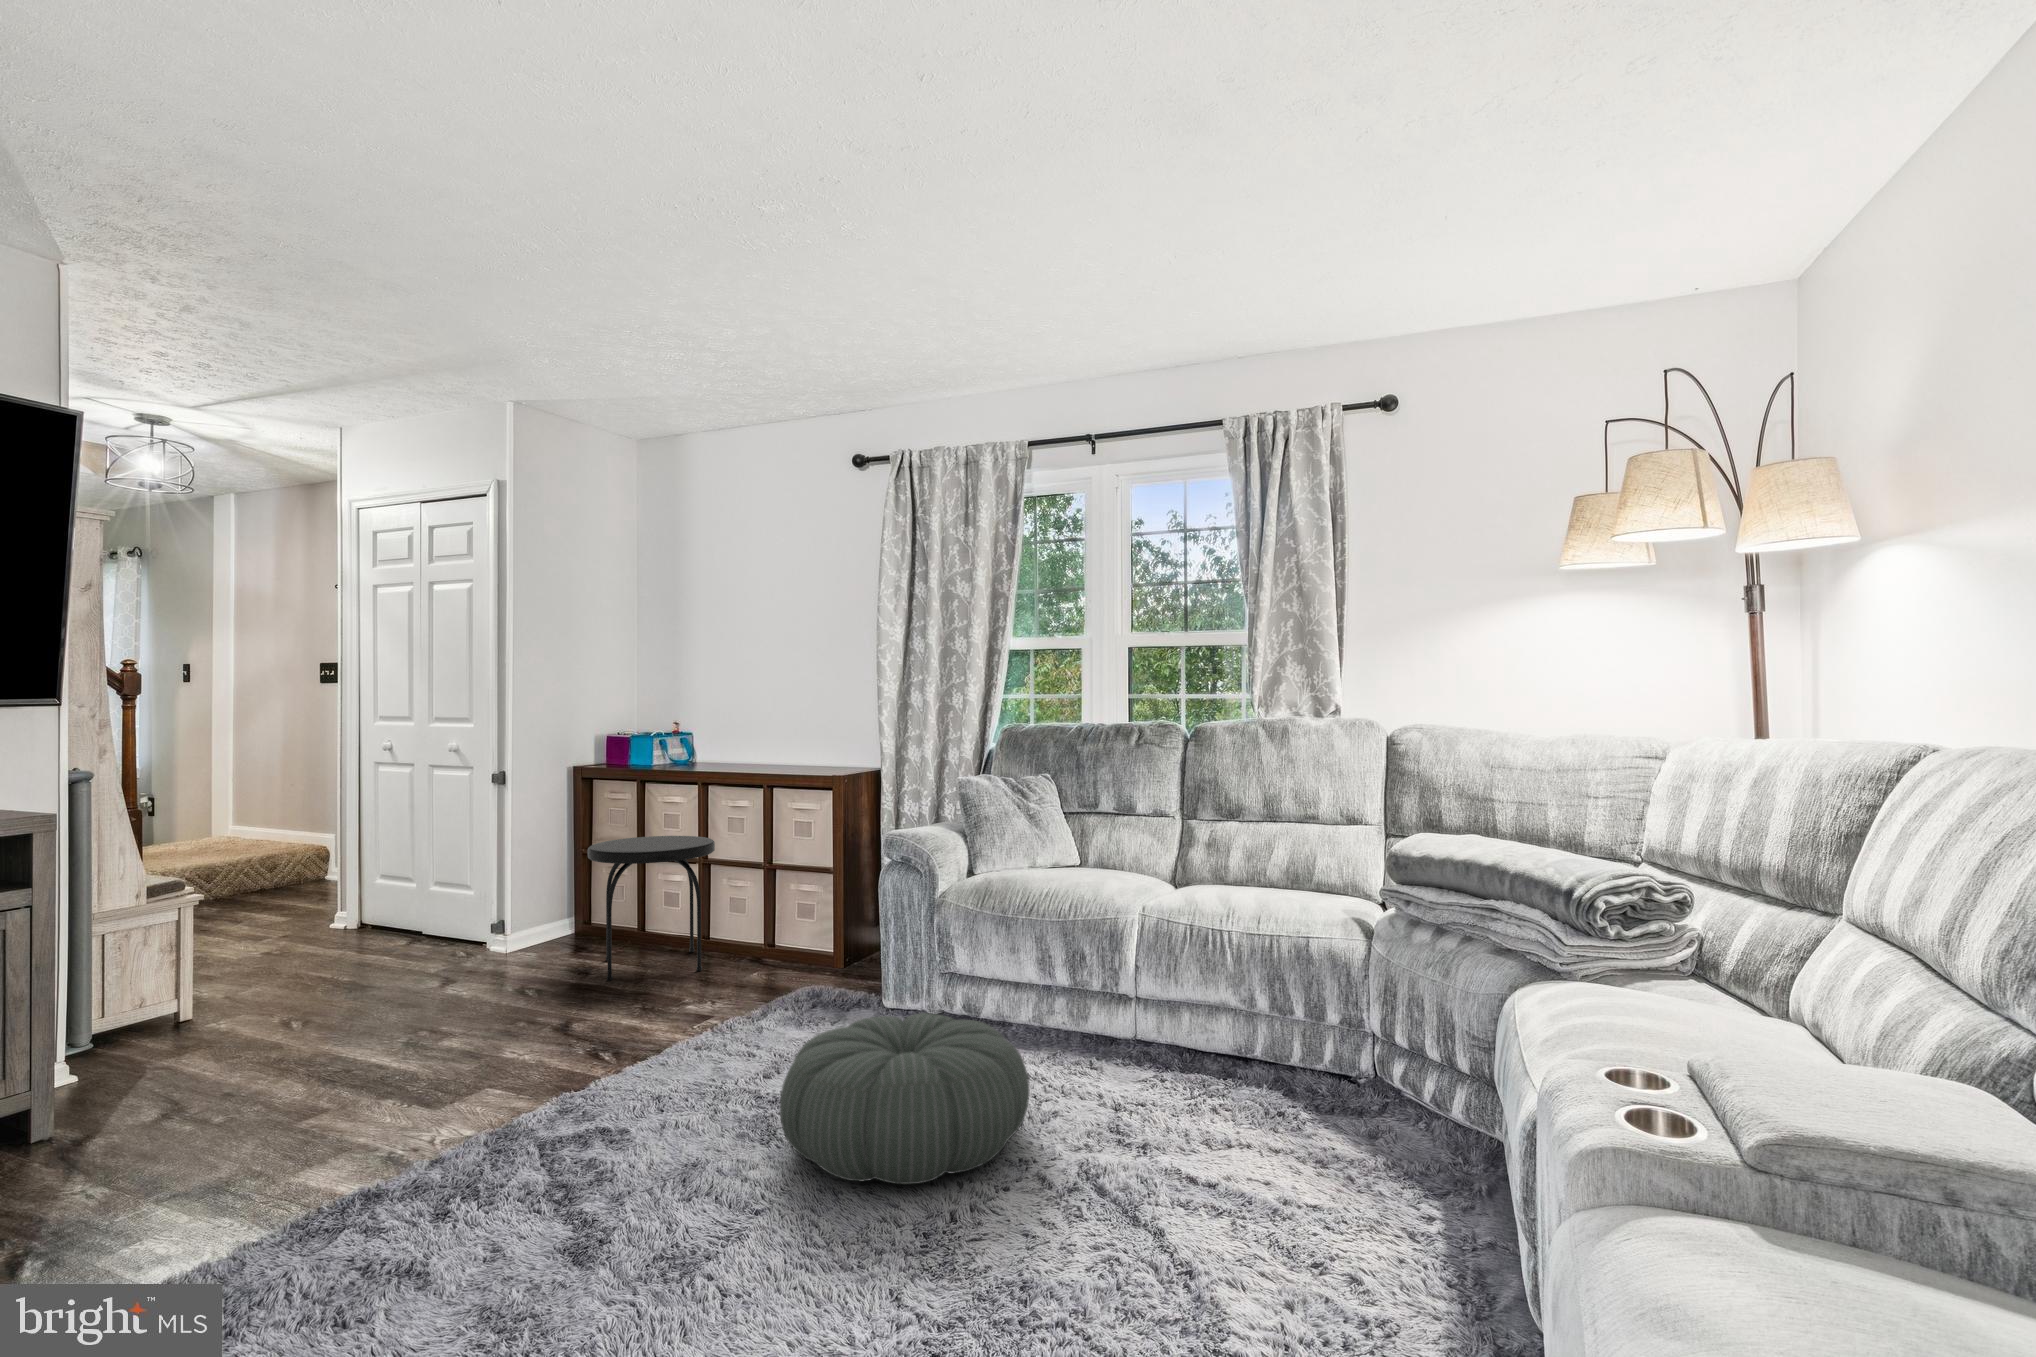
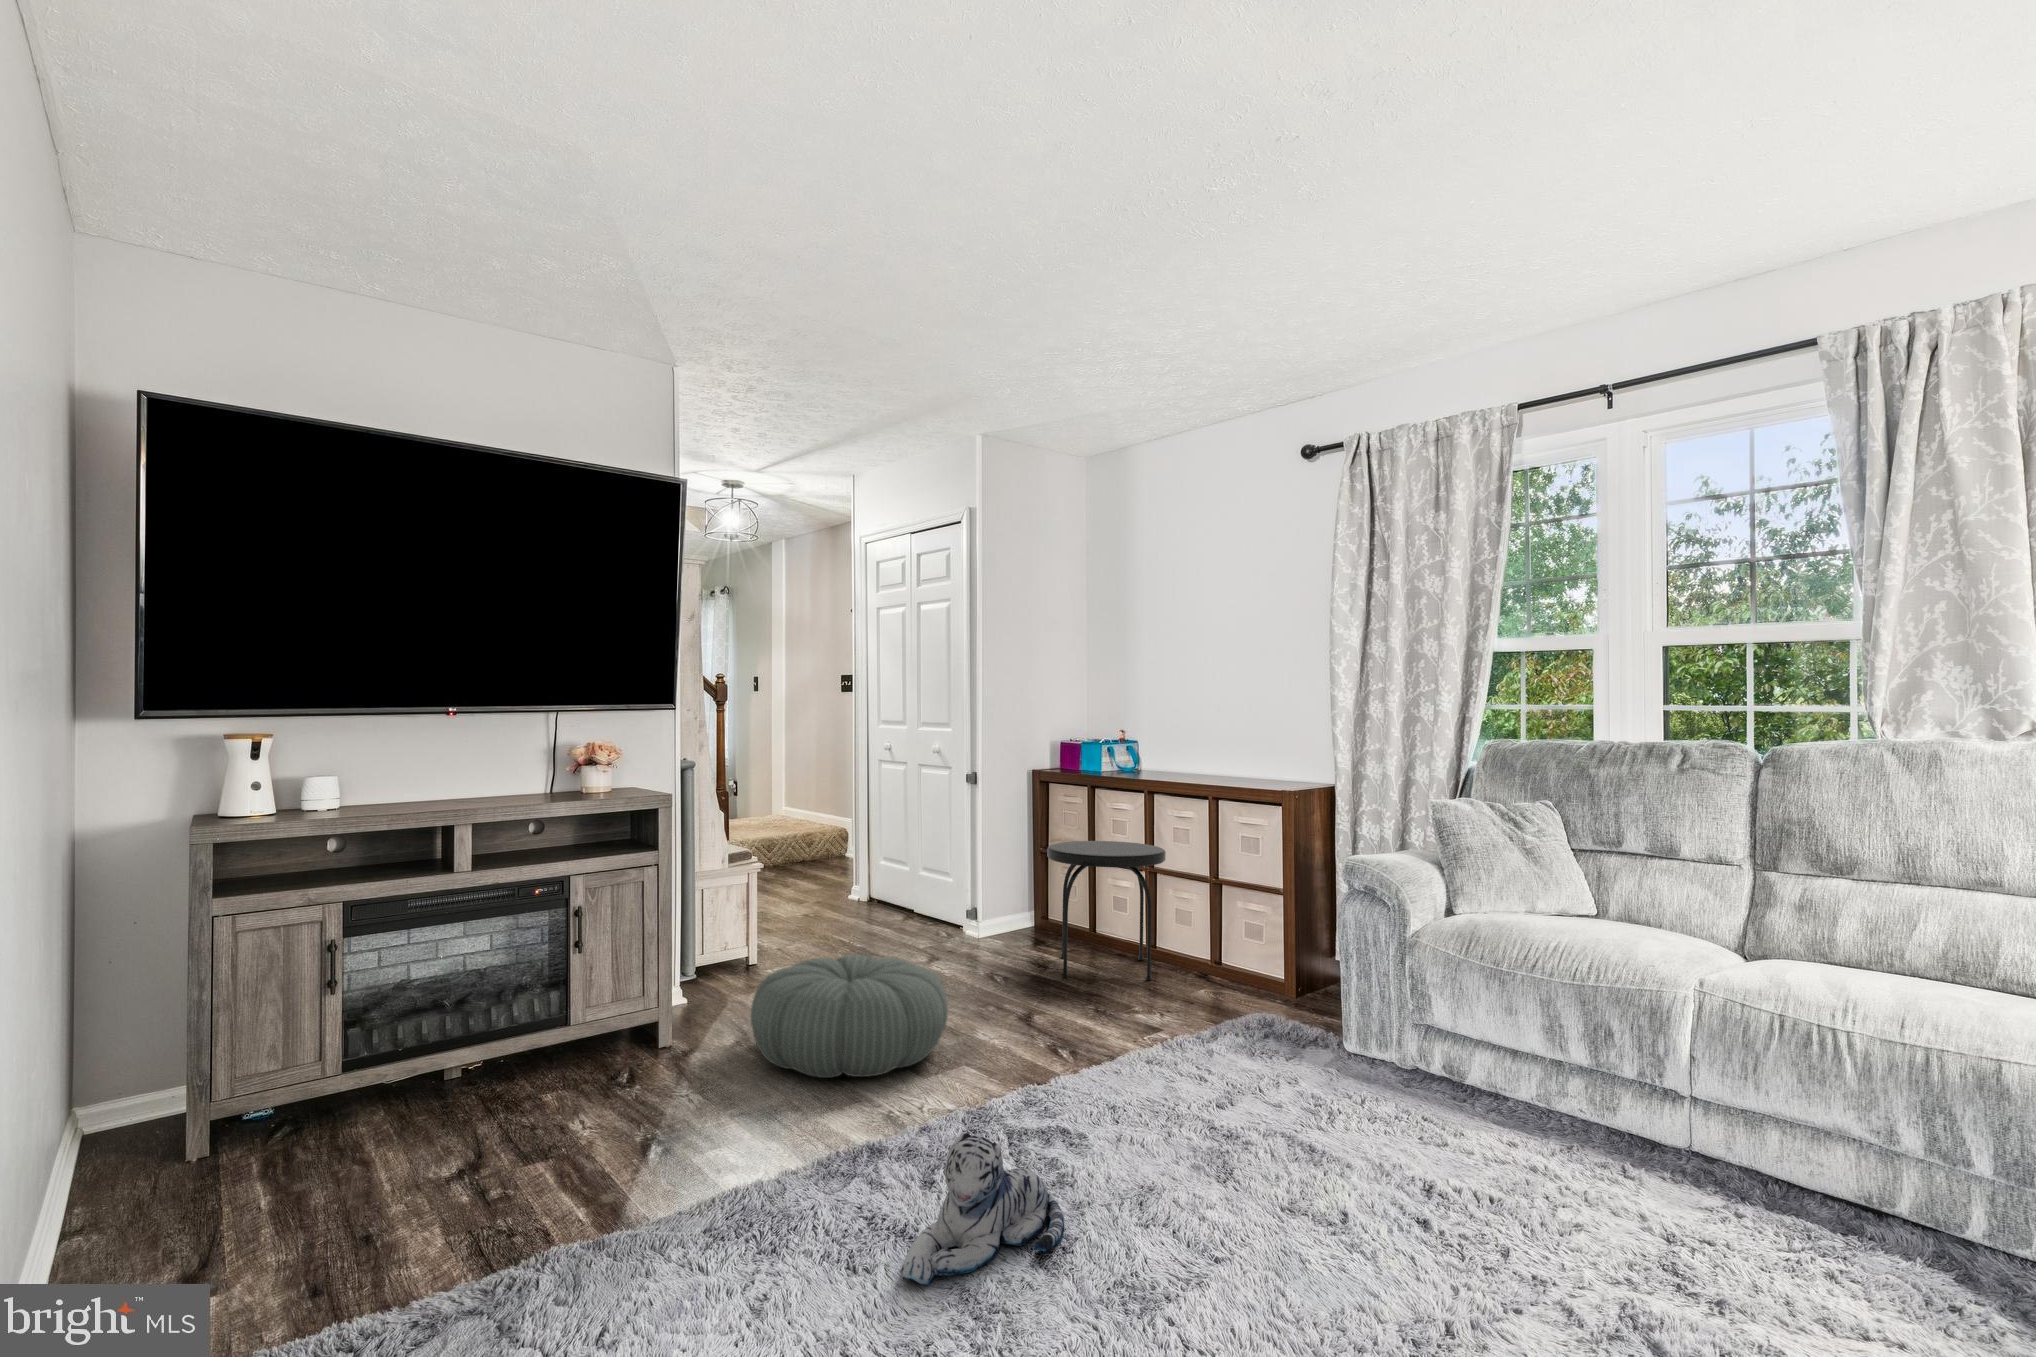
pouf: present [780,1013,1029,1184] -> present [751,955,948,1078]
plush toy: none [426,1143,607,1303] -> present [901,1132,1064,1285]

